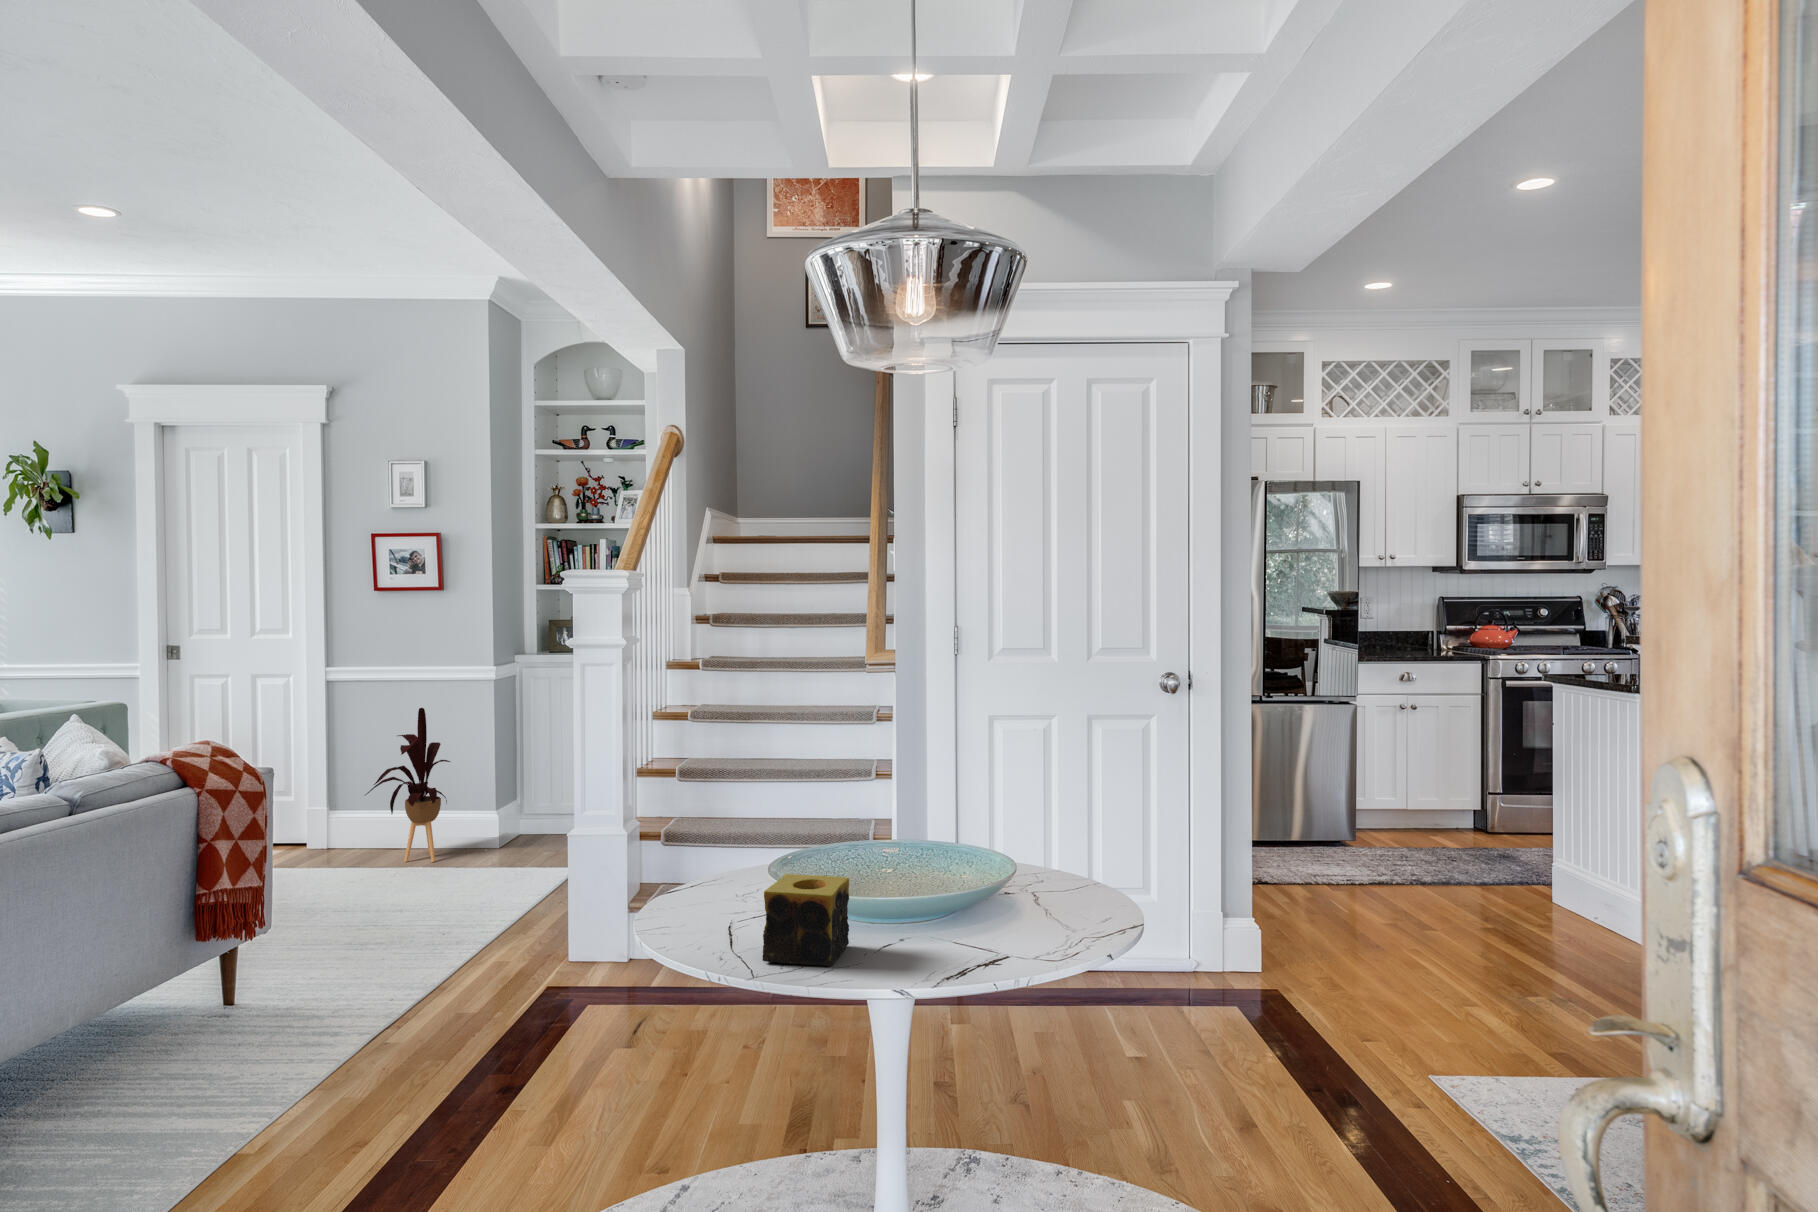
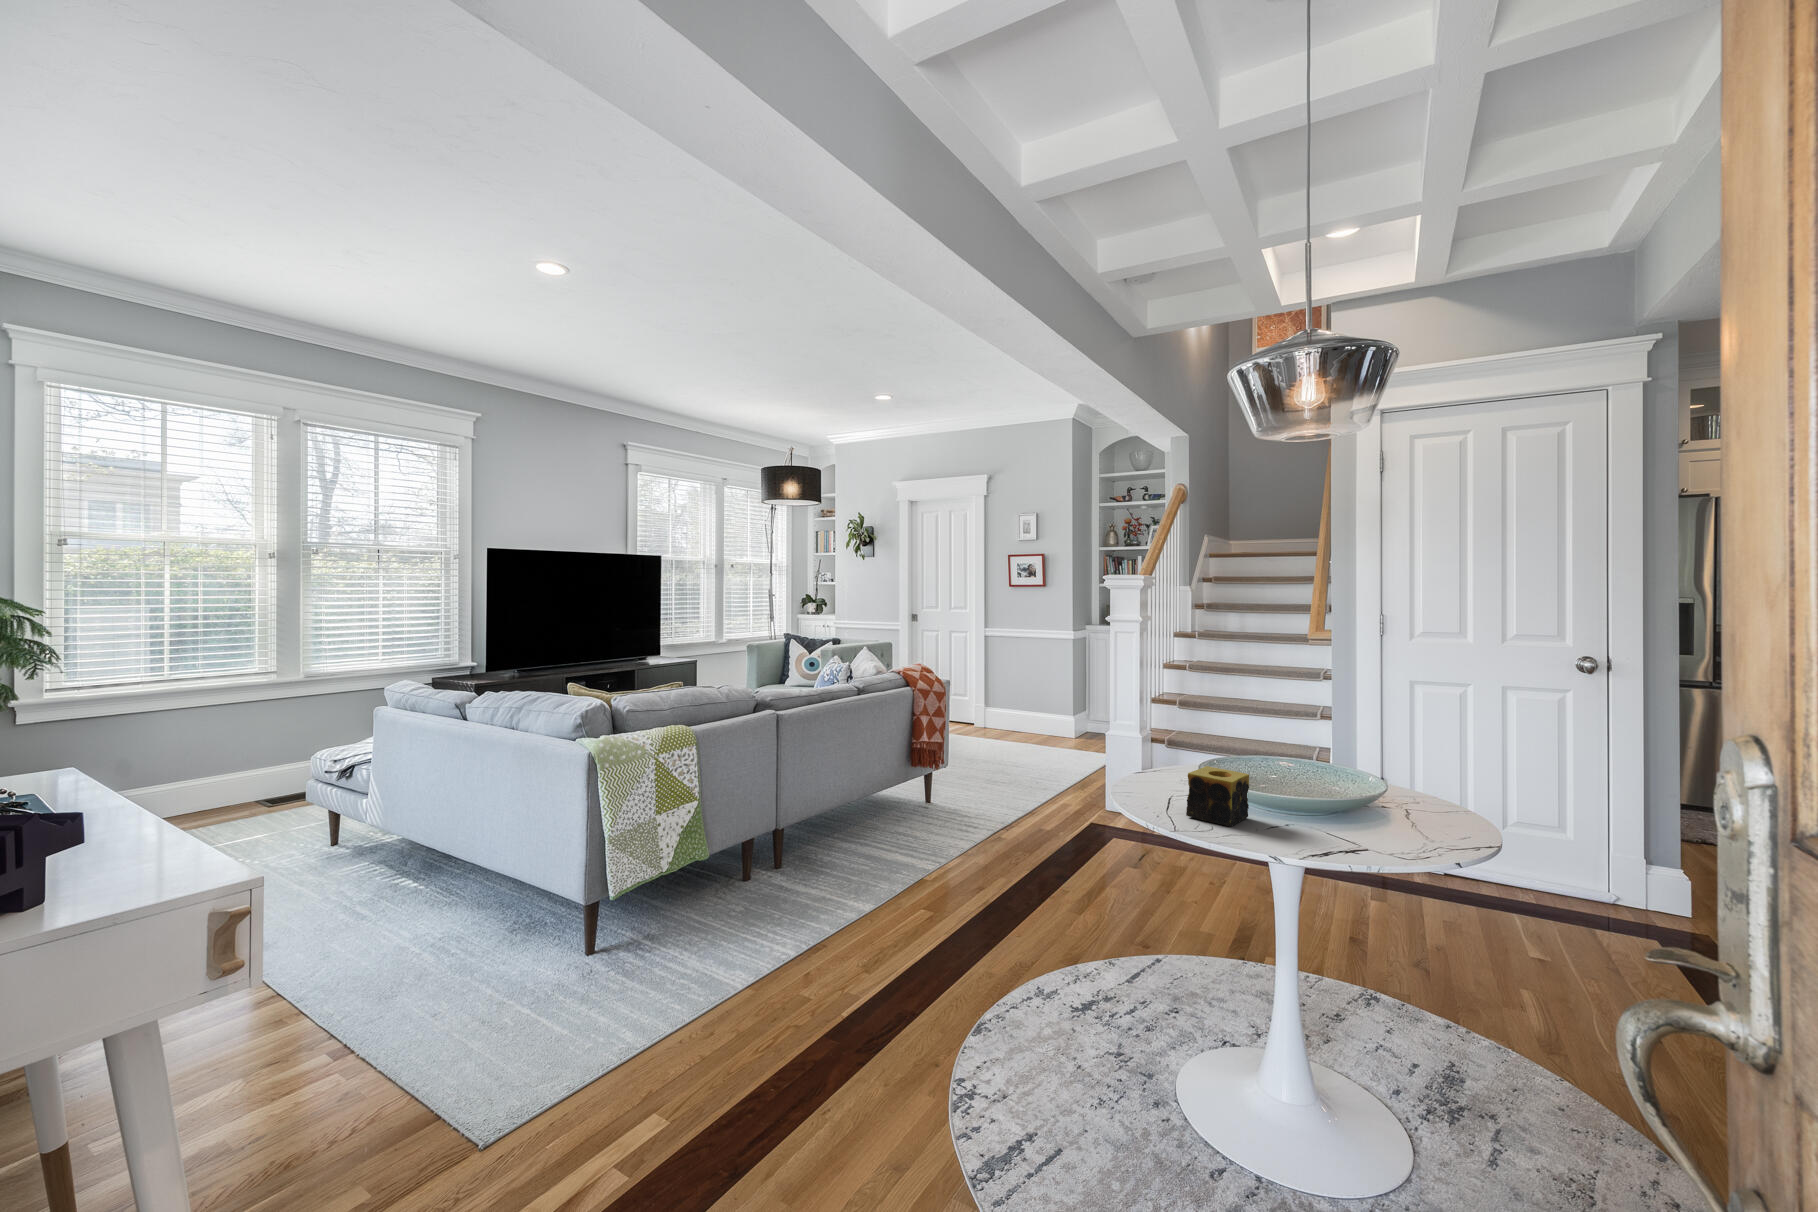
house plant: present [365,708,450,862] -> none [999,655,1045,744]

